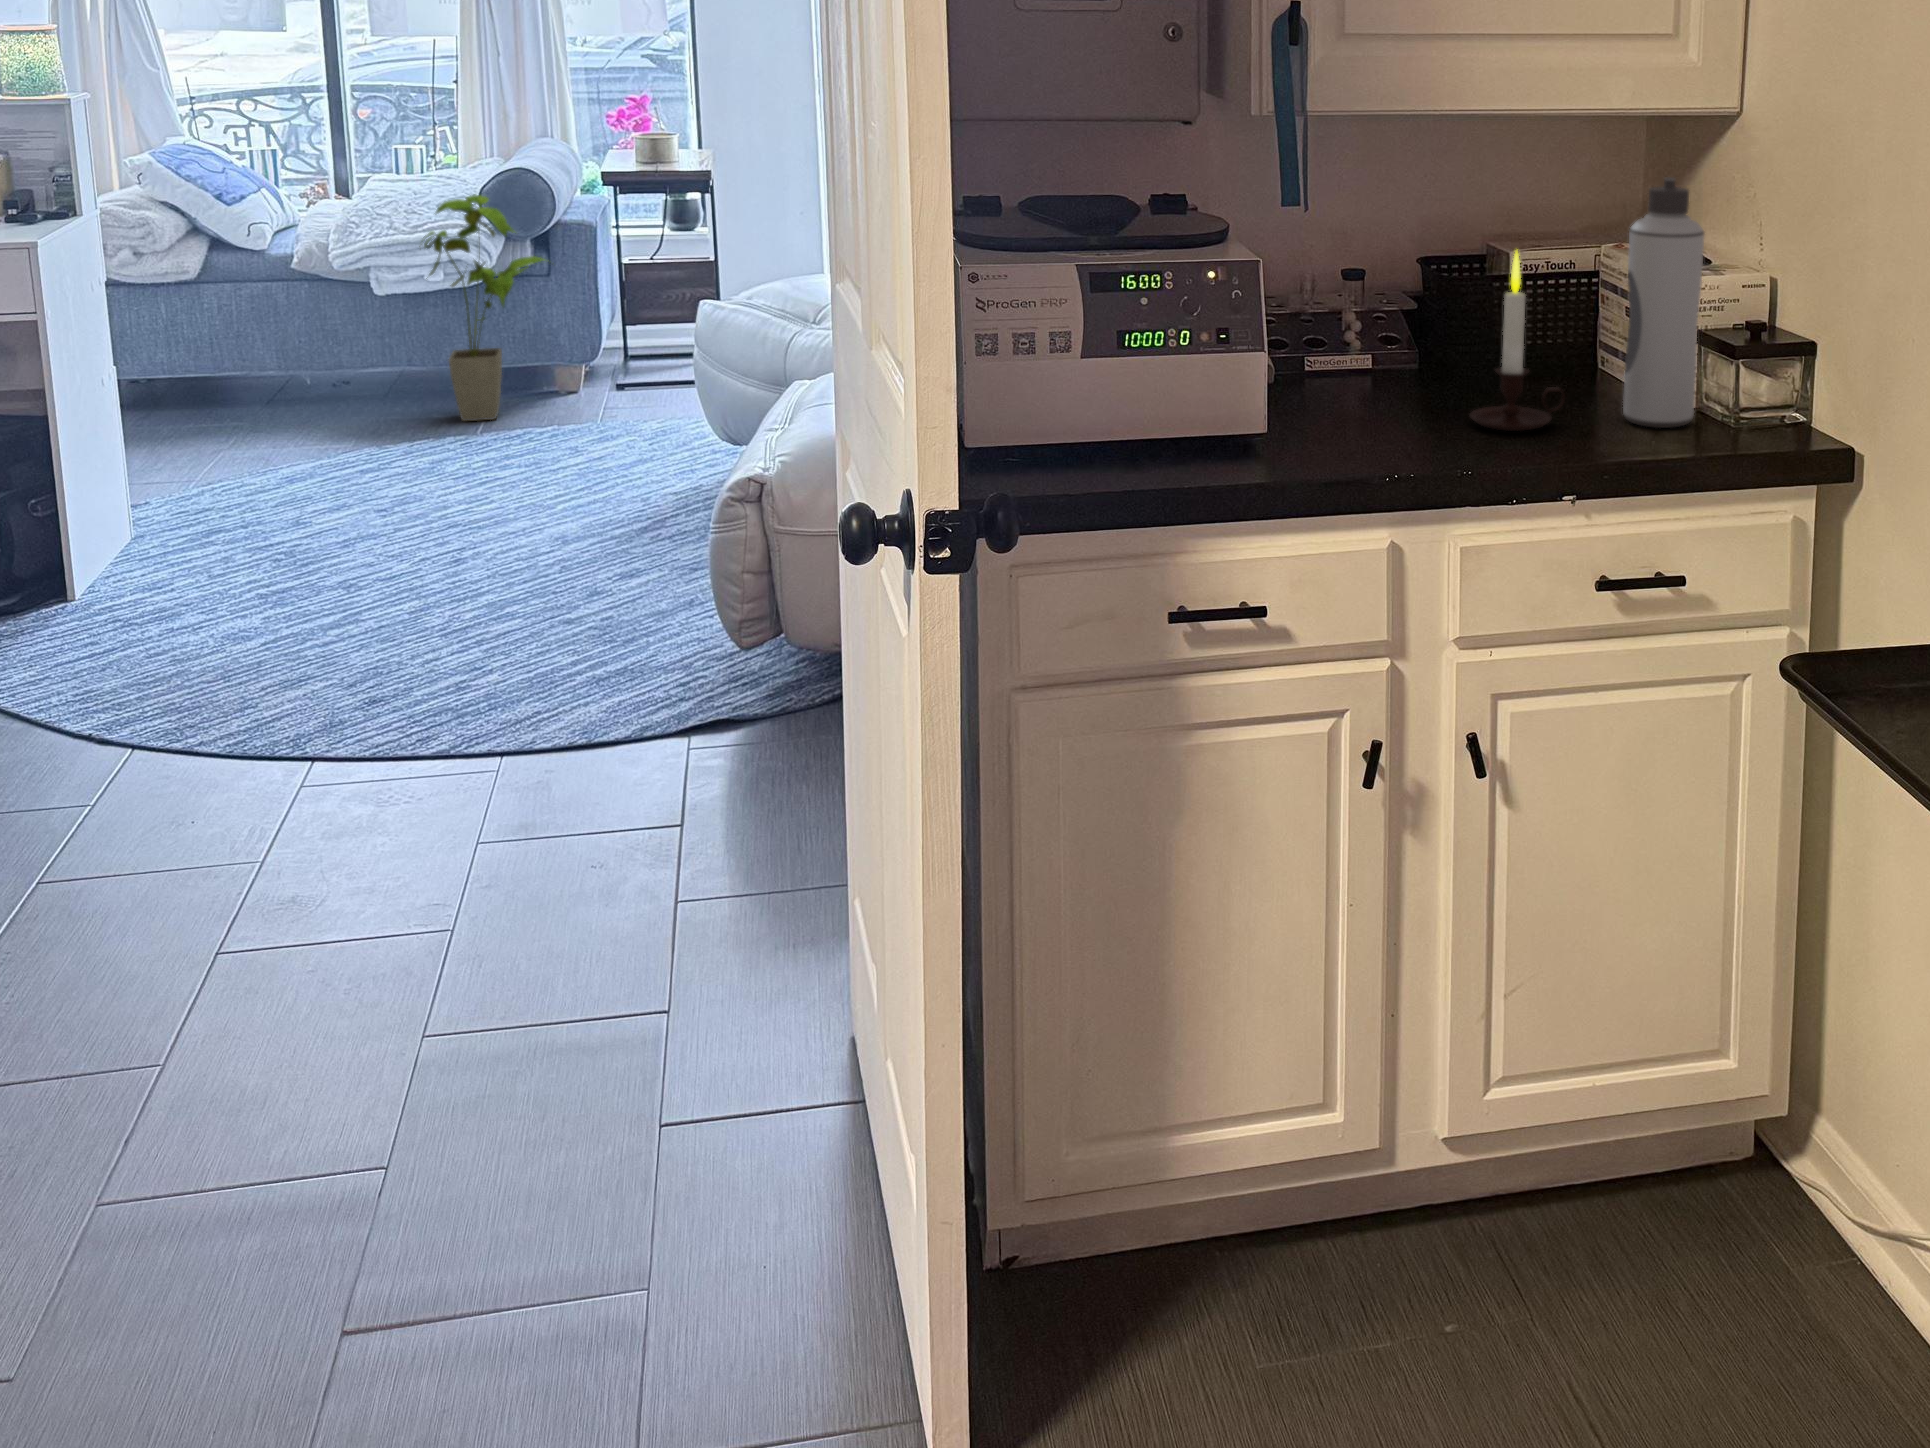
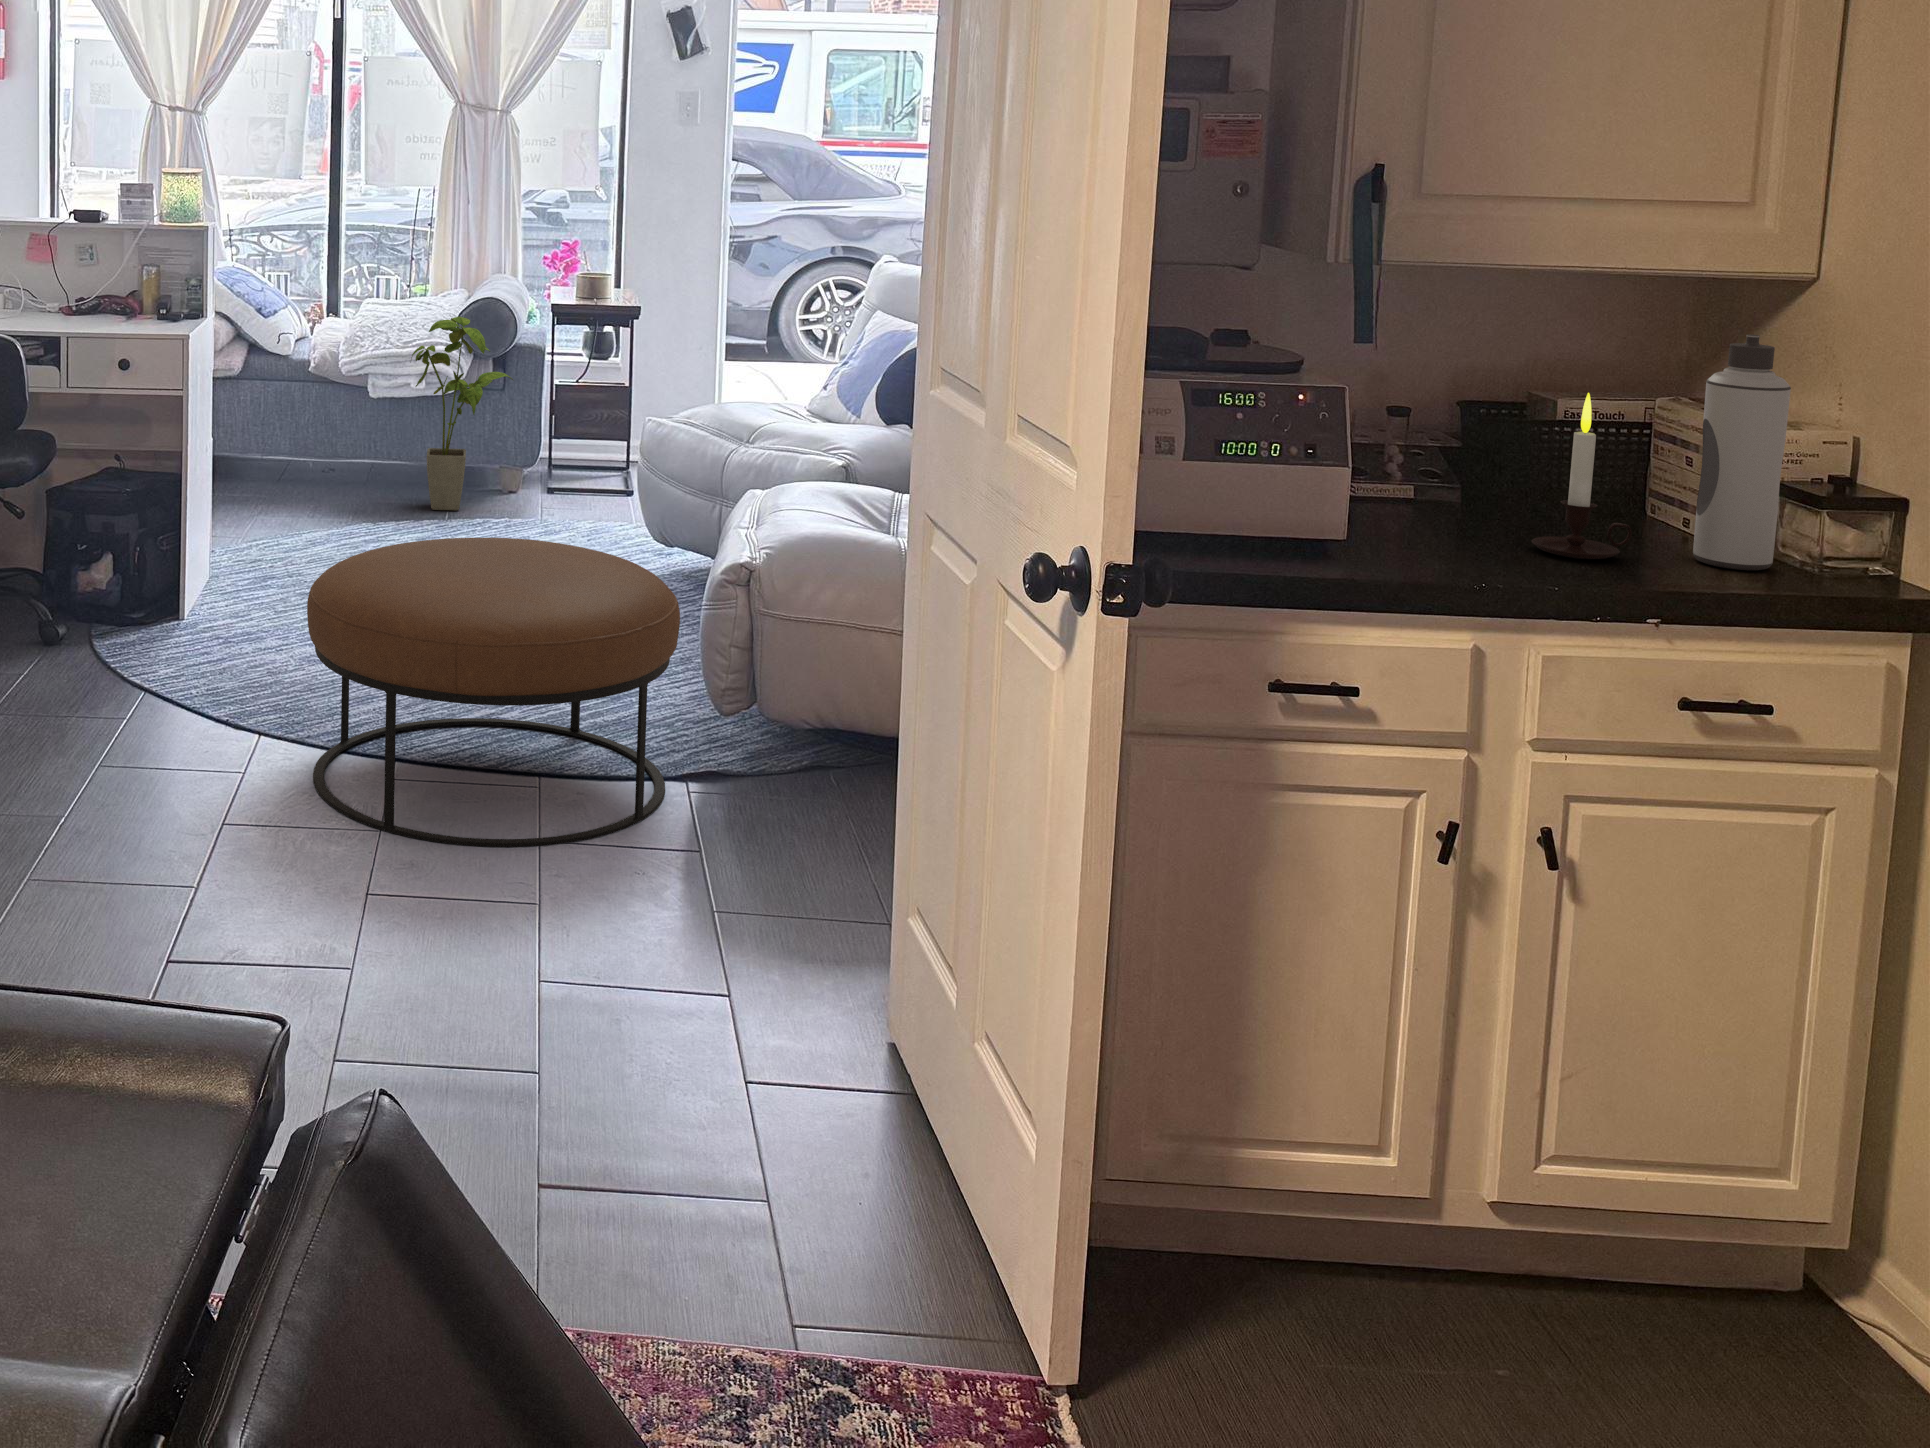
ottoman: none [145,471,662,867] -> present [307,538,680,847]

